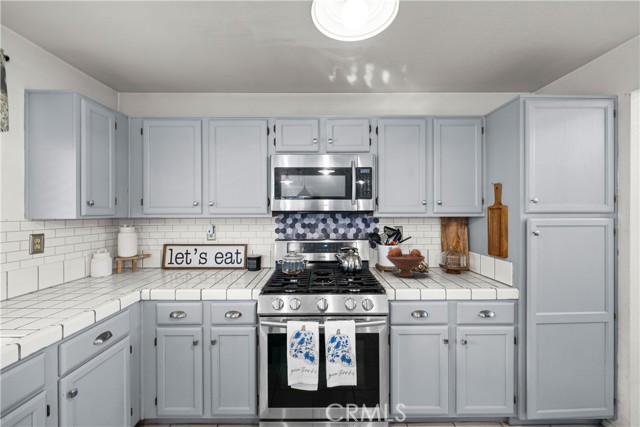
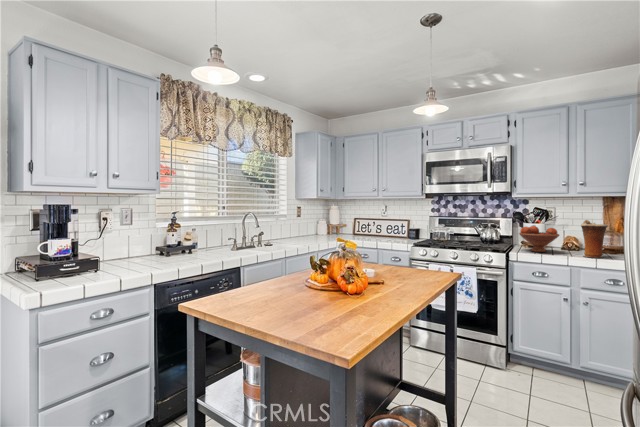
vase: none [443,239,466,279] -> present [581,220,608,258]

